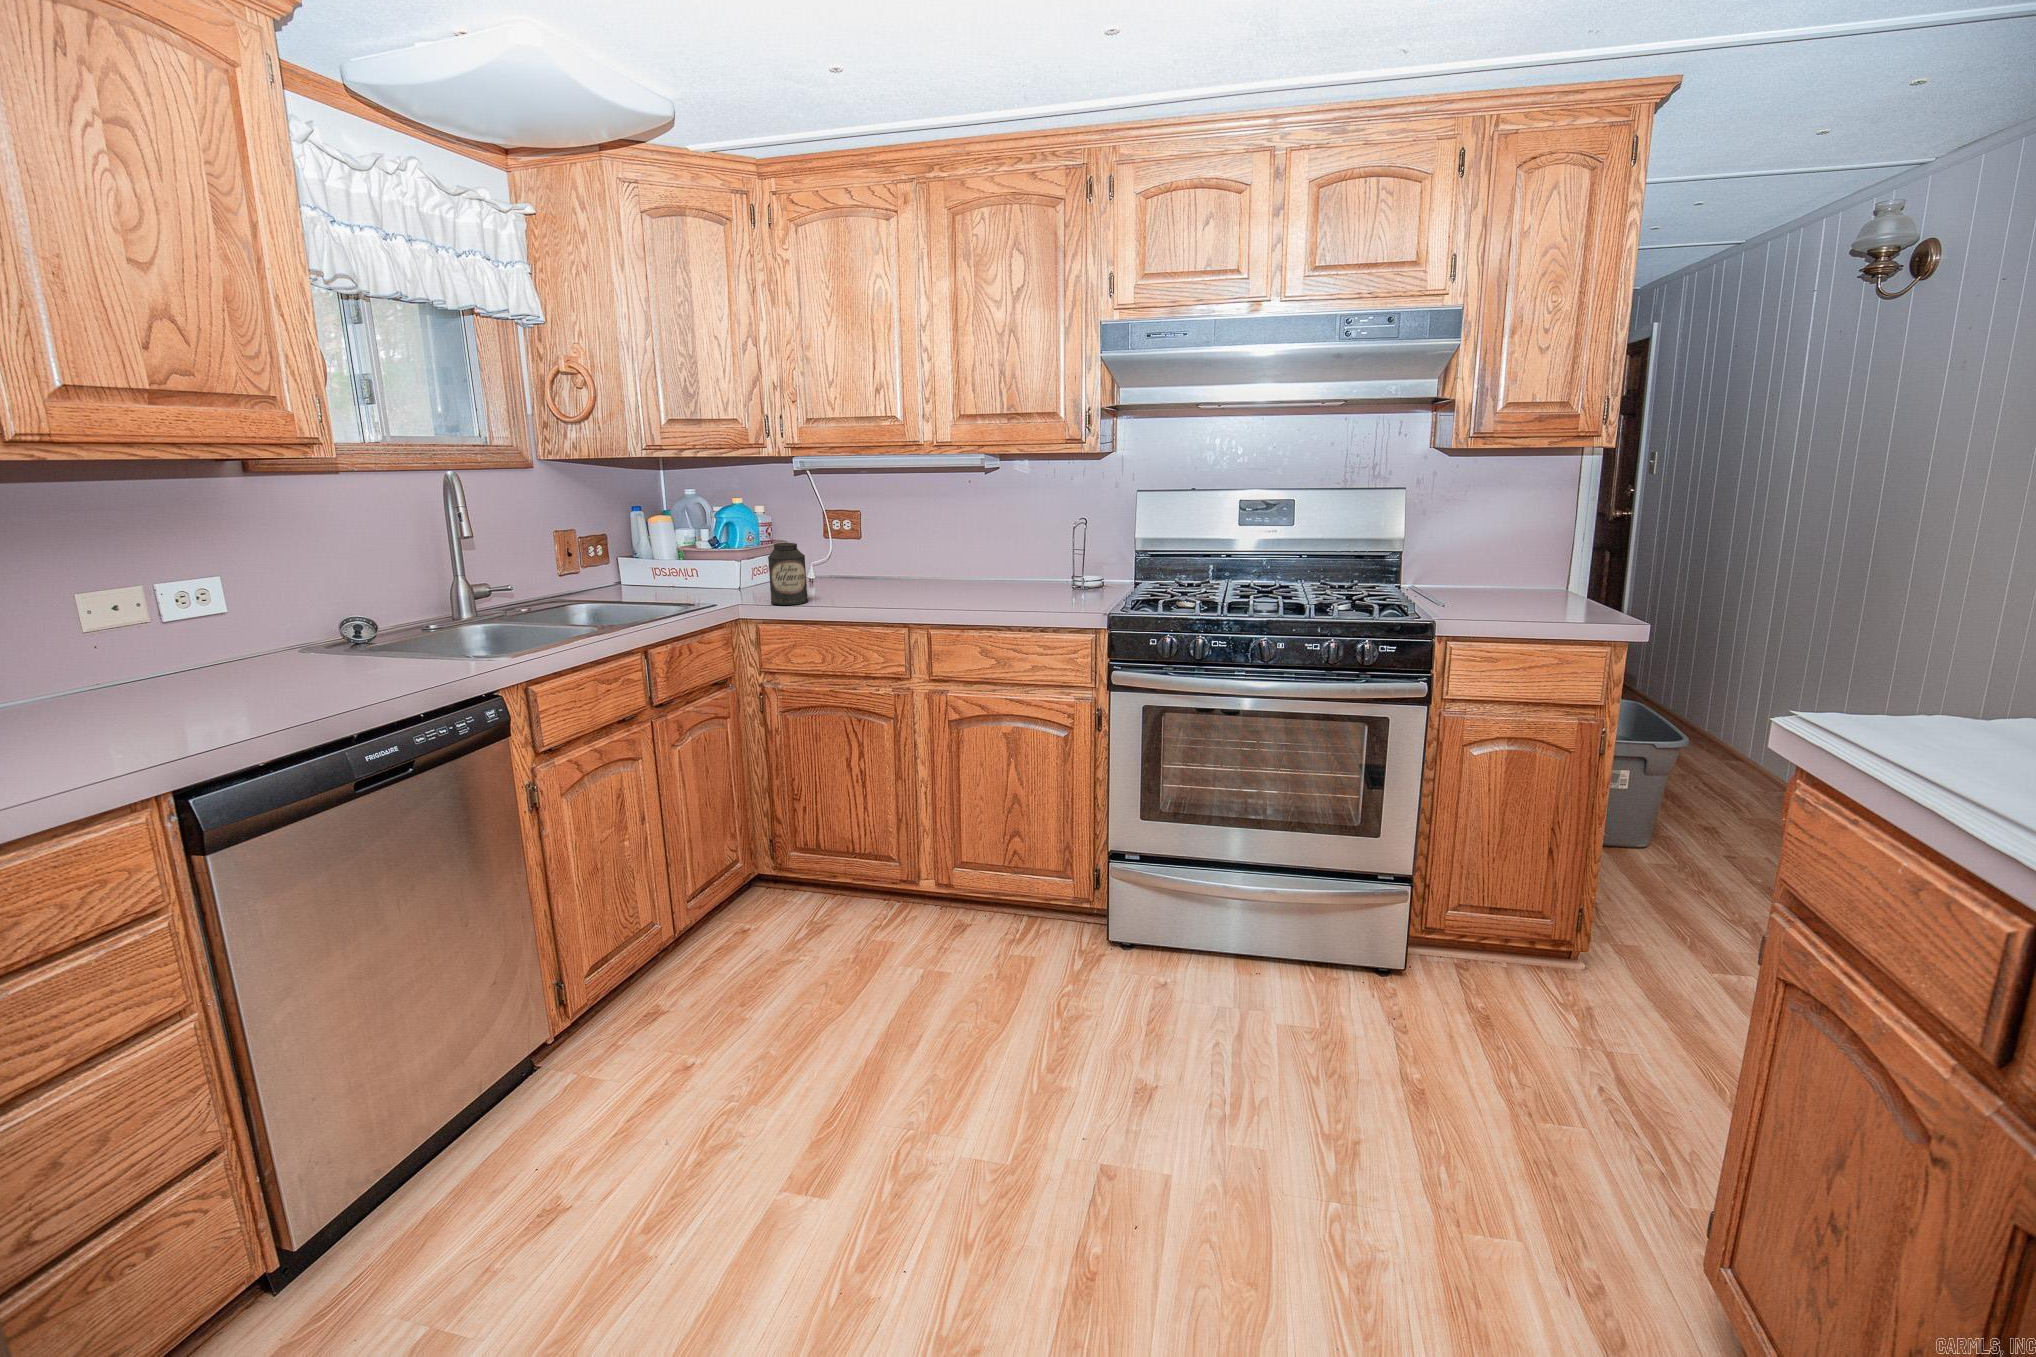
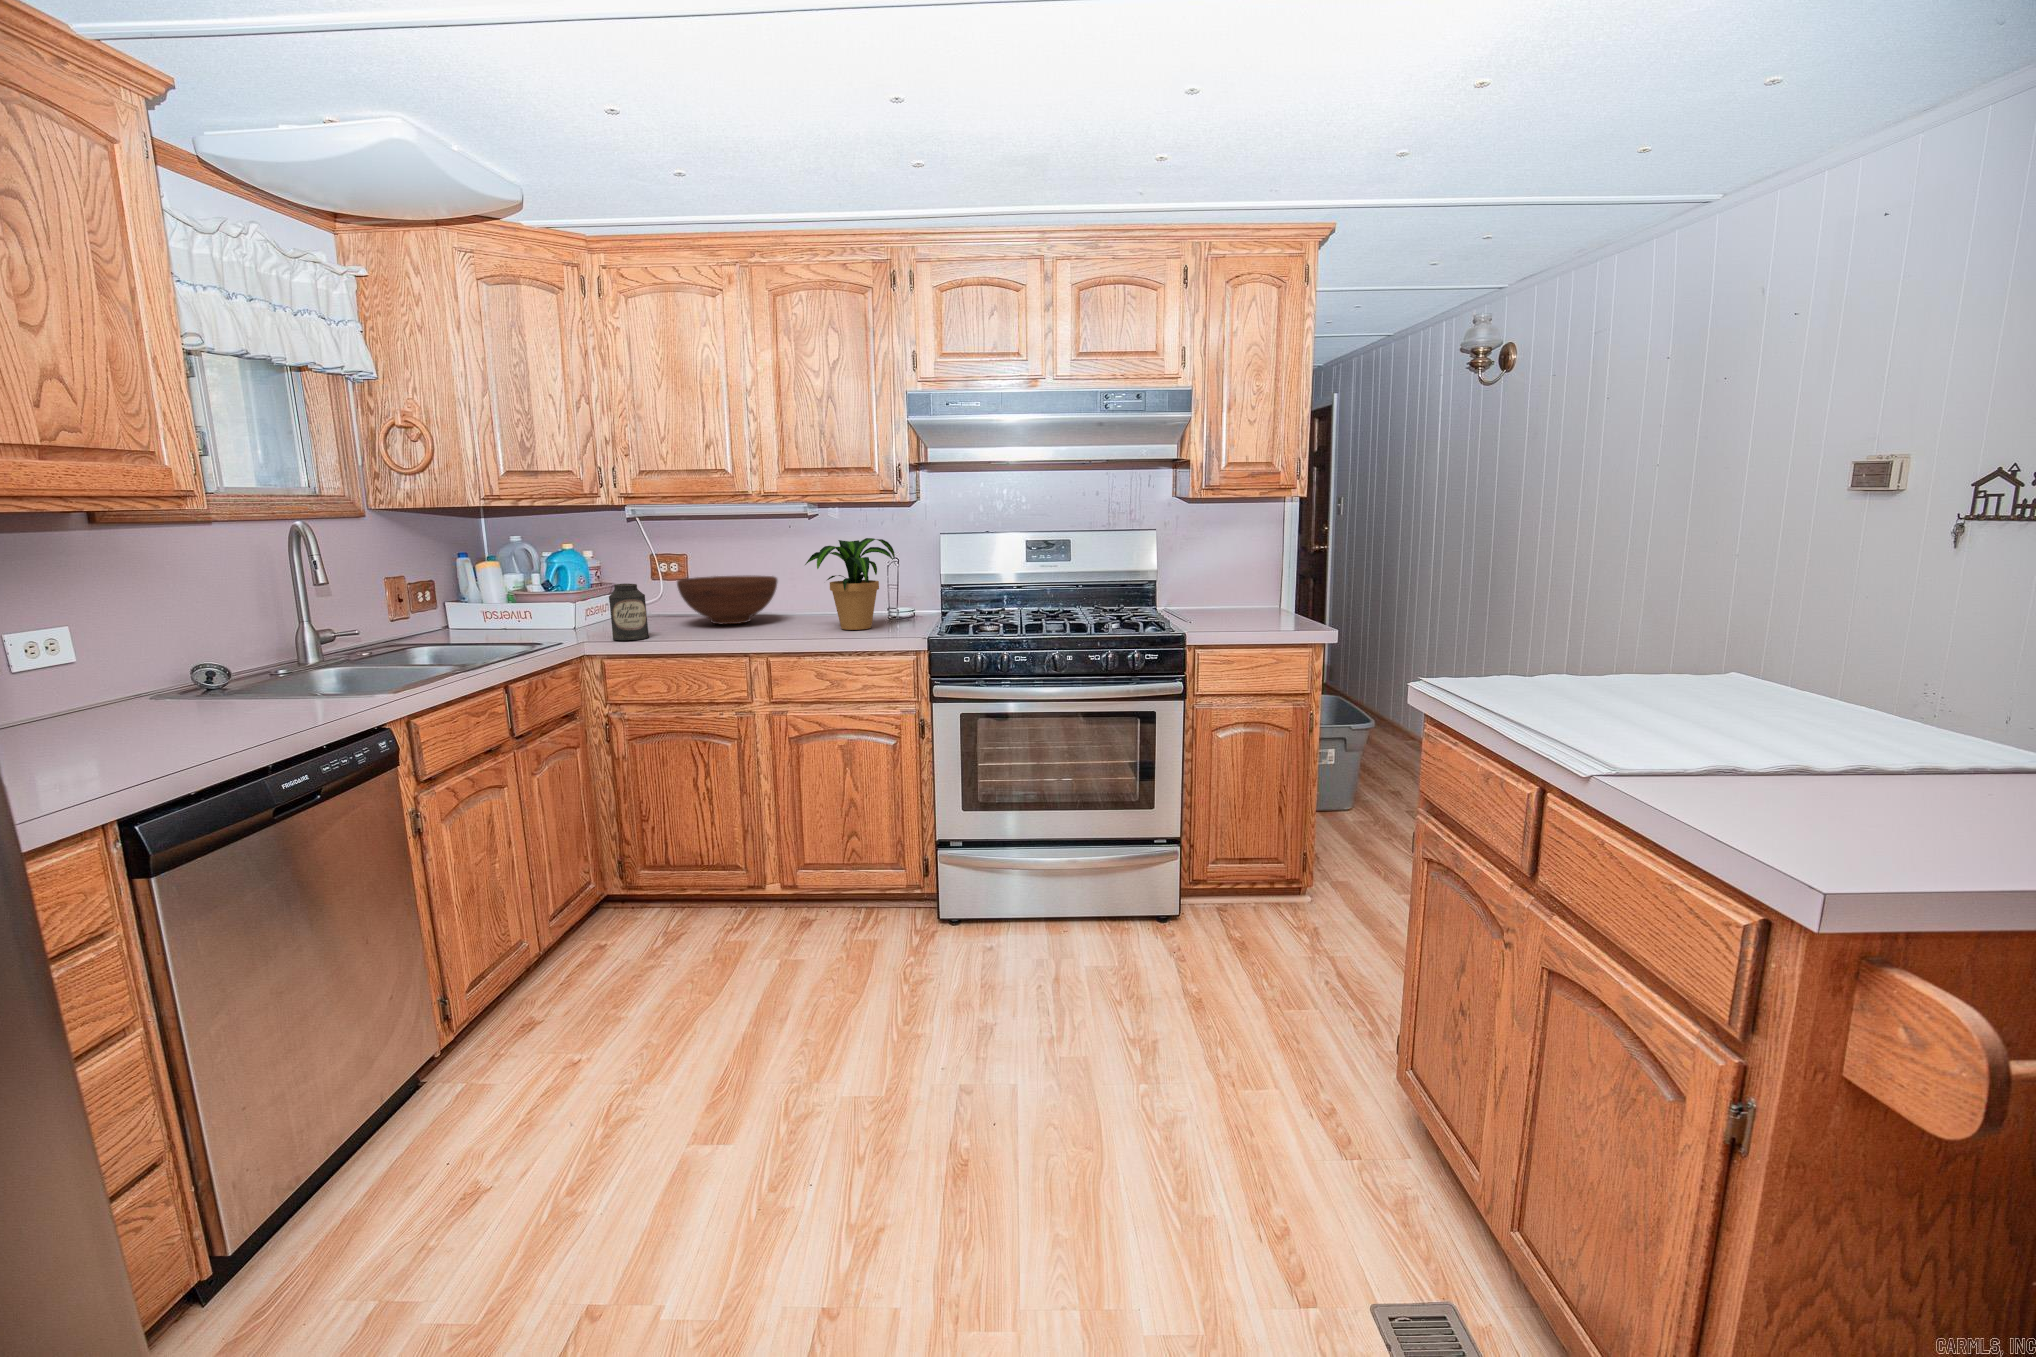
potted plant: none [973,495,1077,601] -> present [805,538,896,630]
fruit bowl: none [840,534,947,589] -> present [677,576,777,624]

